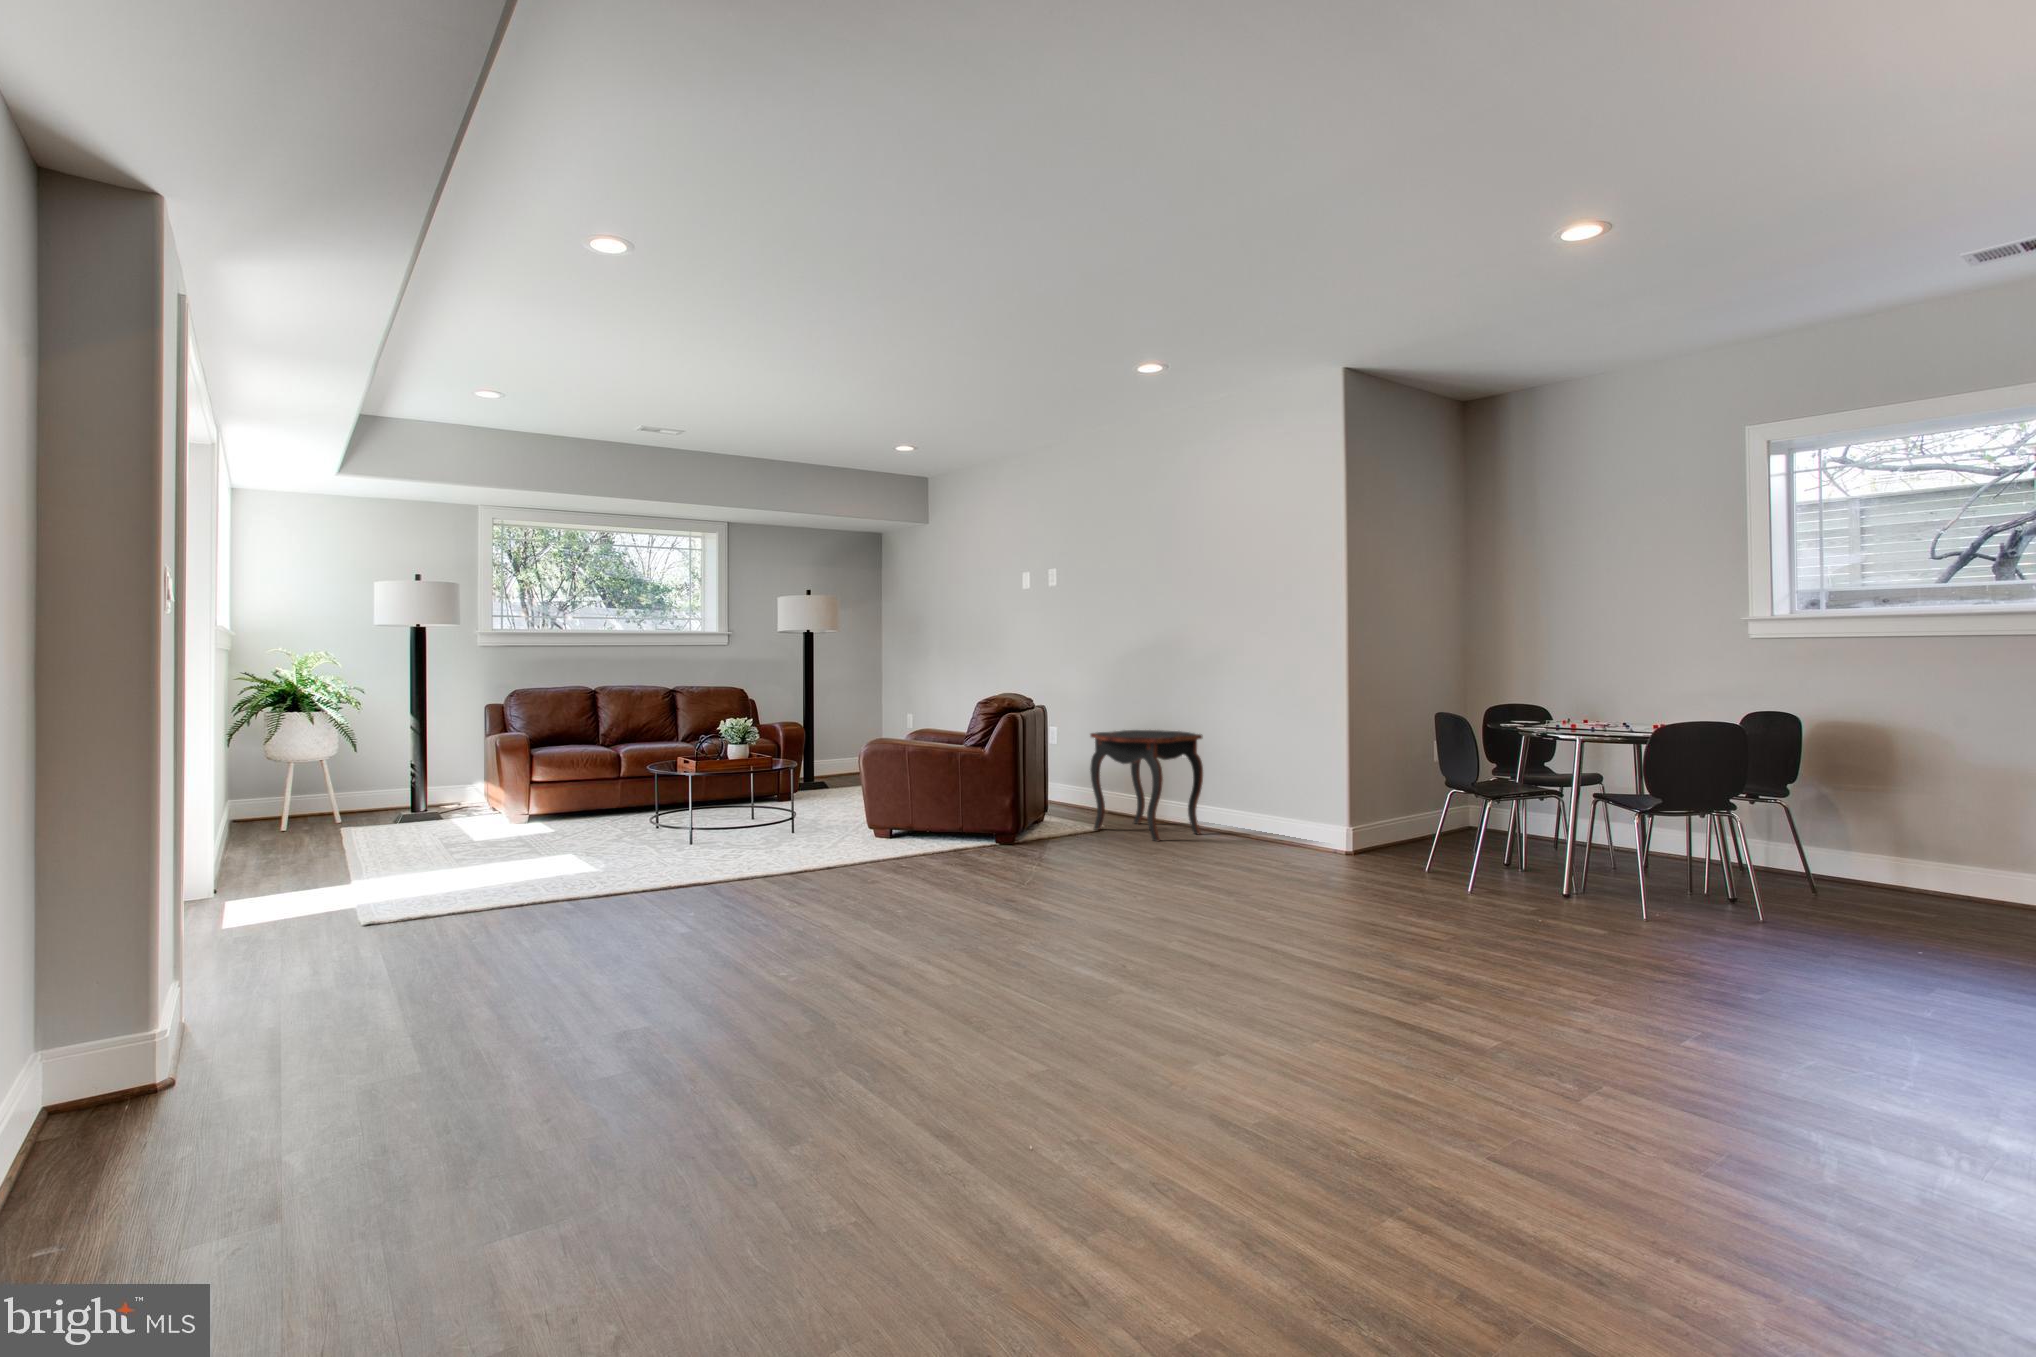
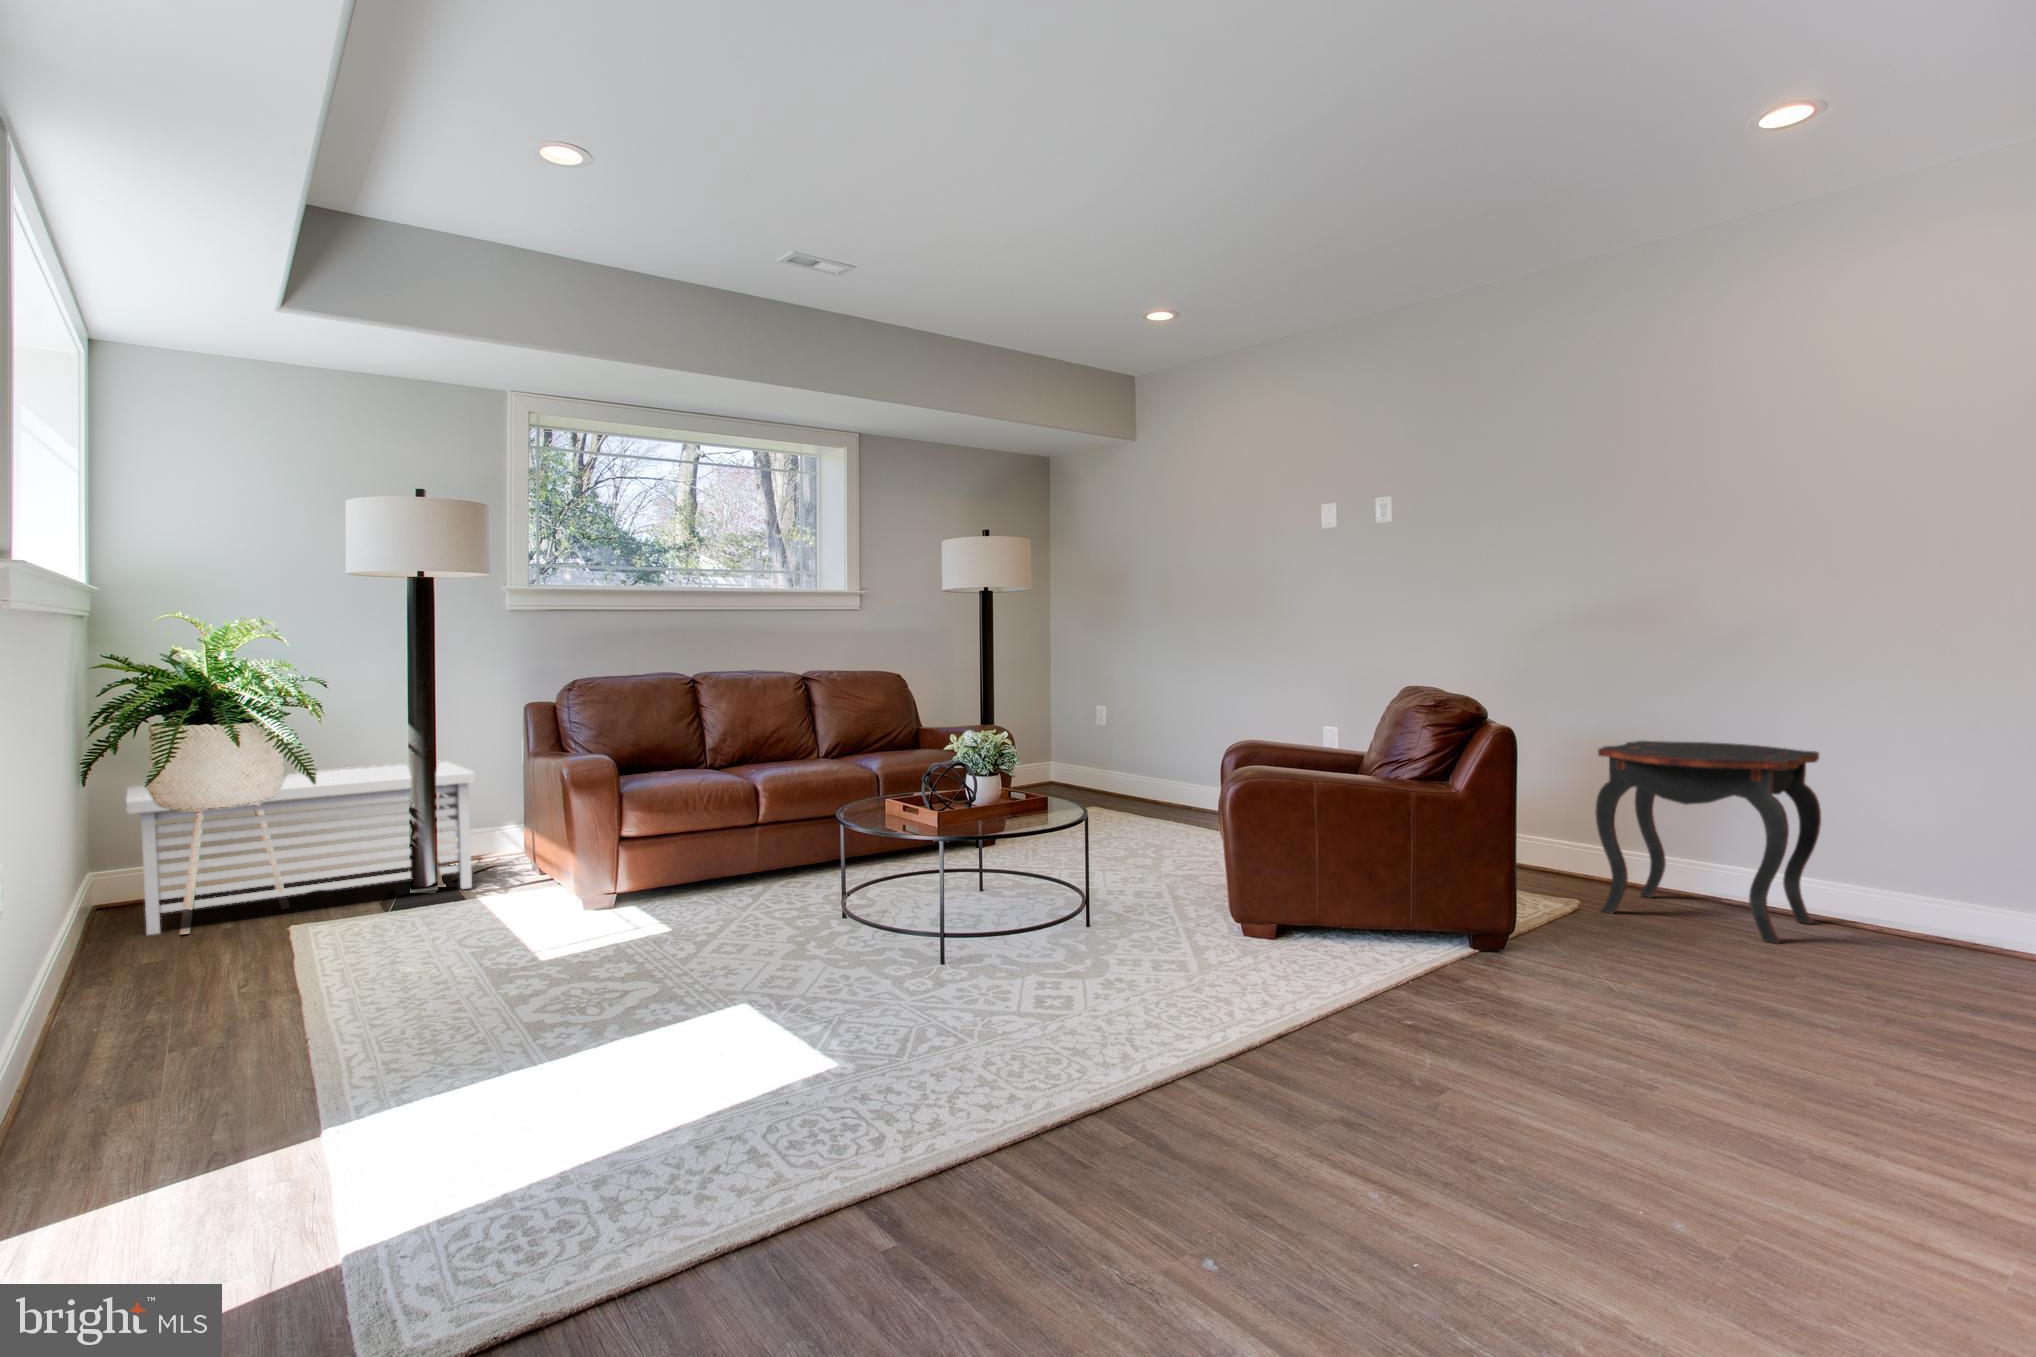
storage bench: none [250,740,452,832] -> present [126,760,475,935]

